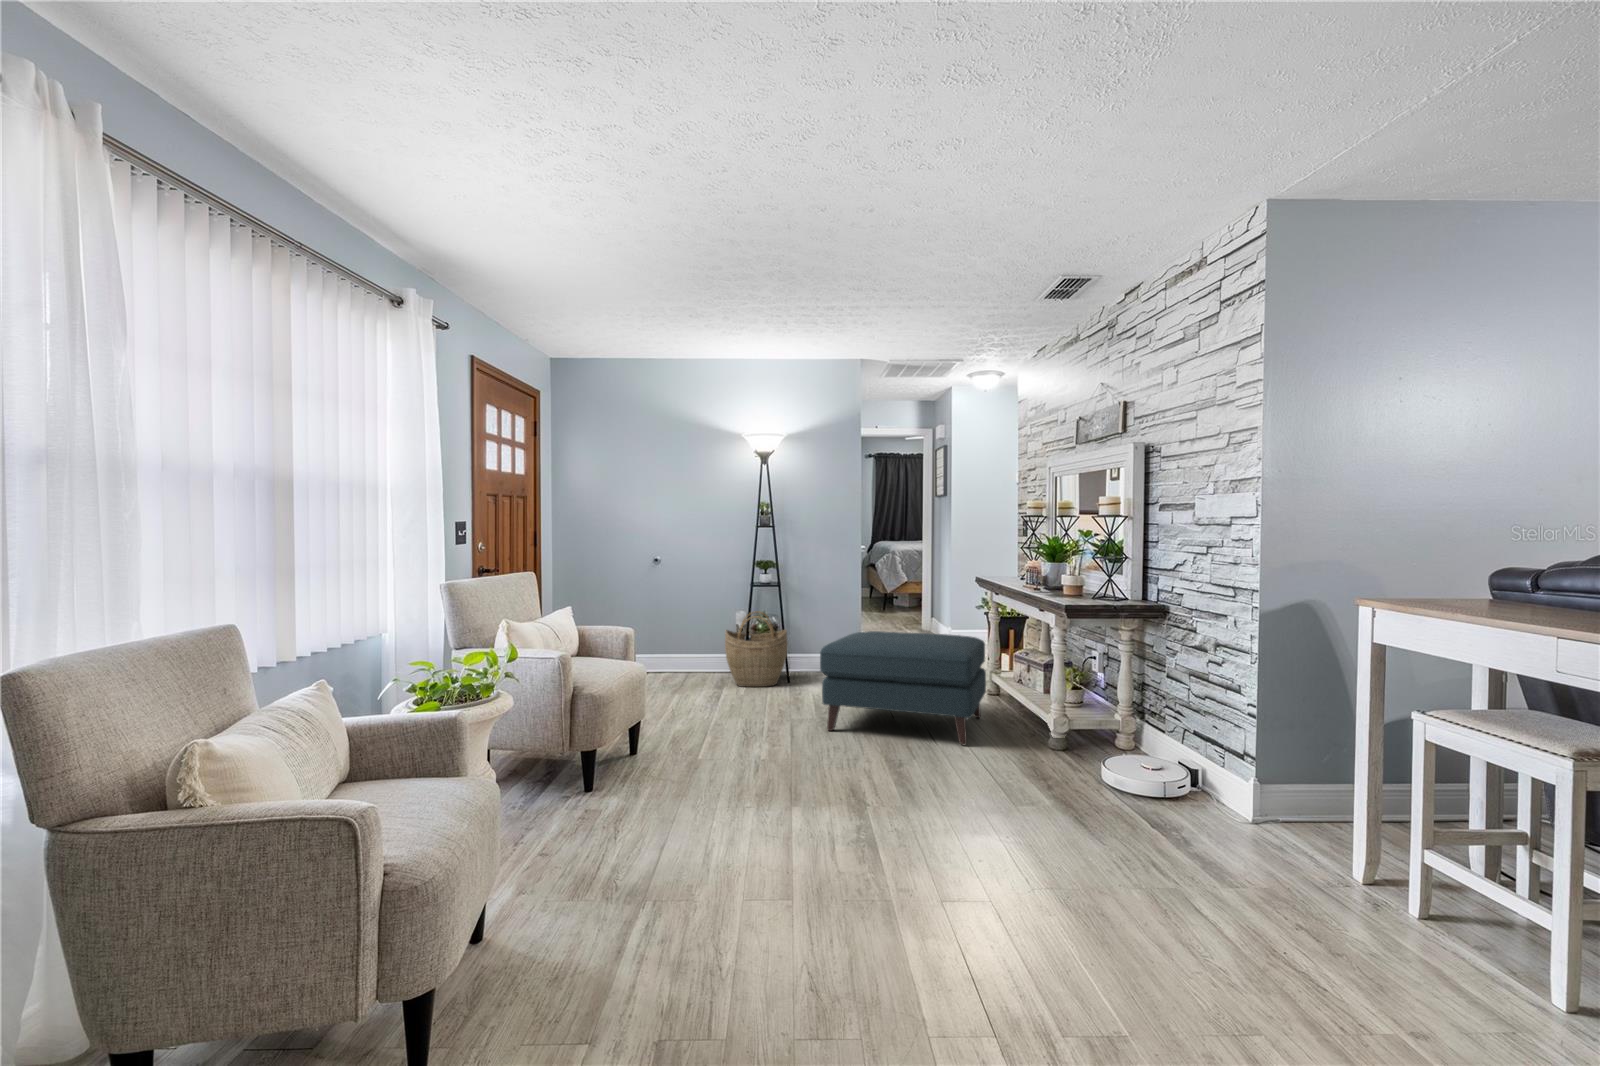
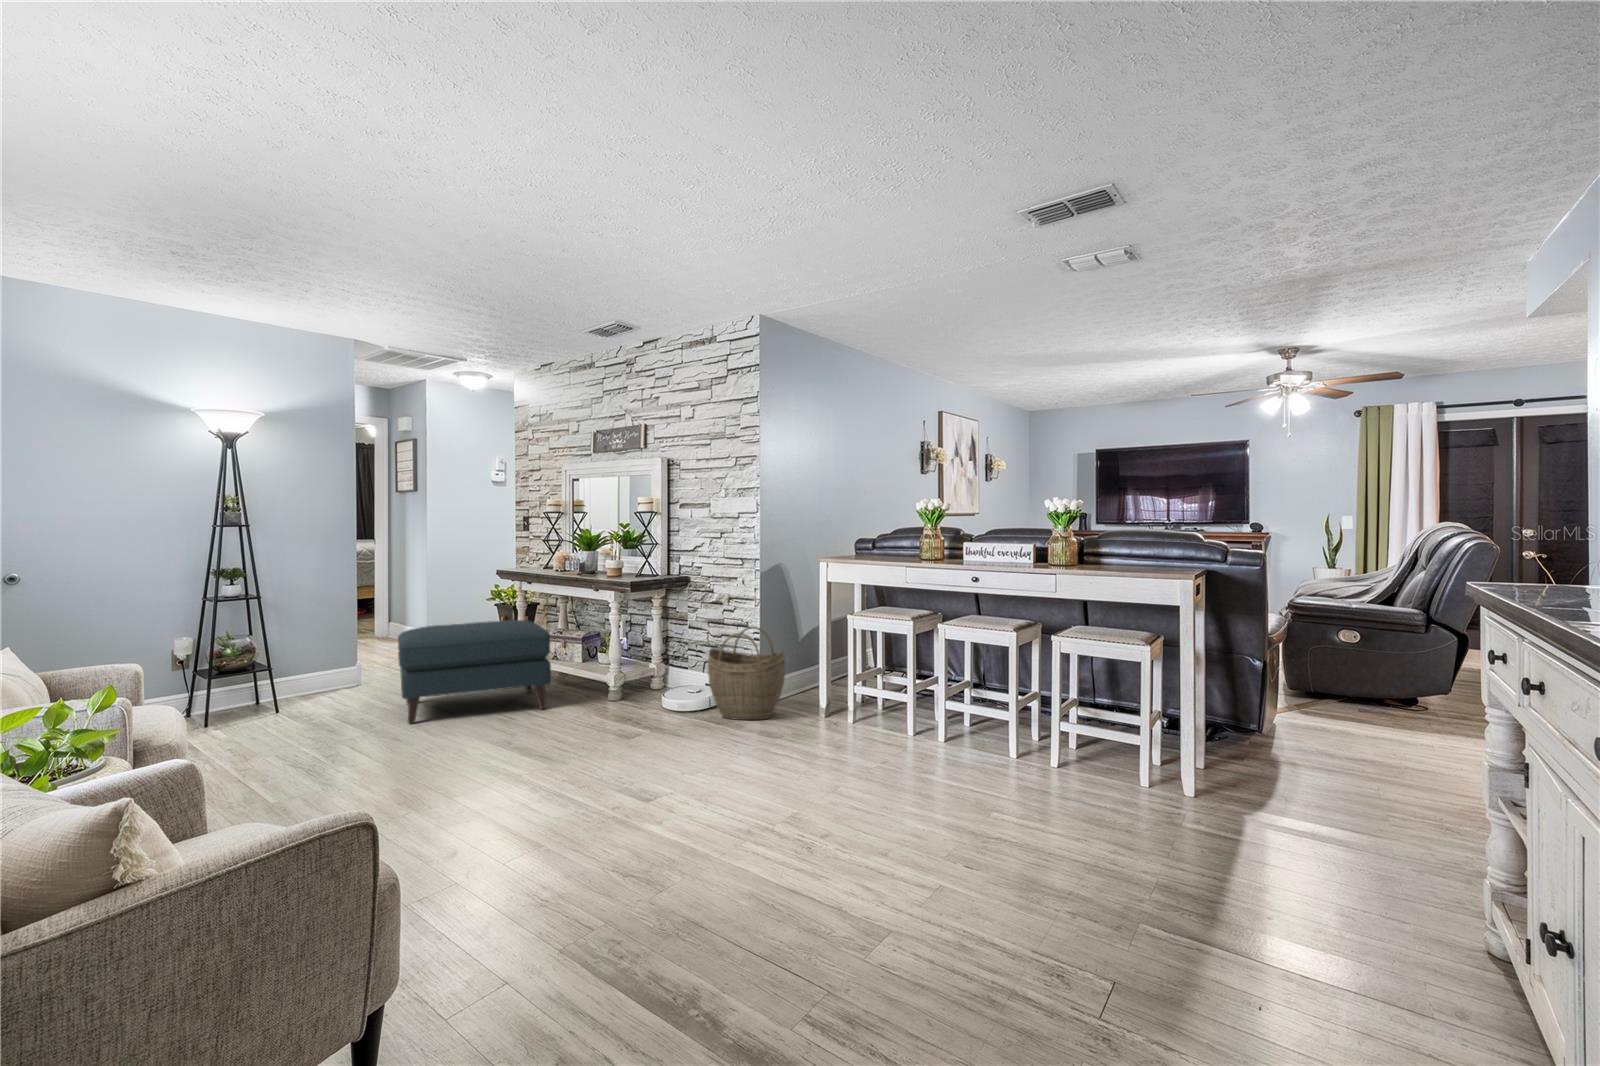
woven basket: present [725,611,788,687] -> present [708,626,785,720]

